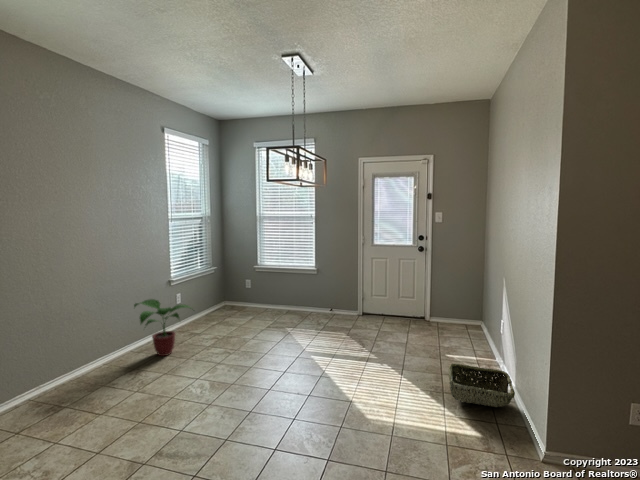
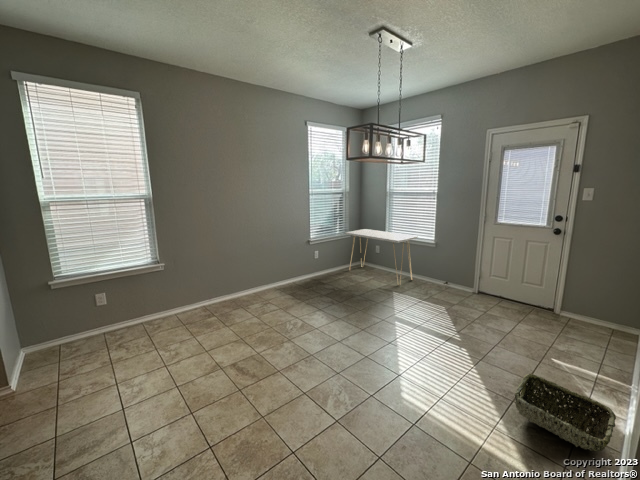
console table: none [214,261,299,320] -> present [345,229,418,285]
potted plant: present [134,299,190,356] -> none [272,253,315,295]

